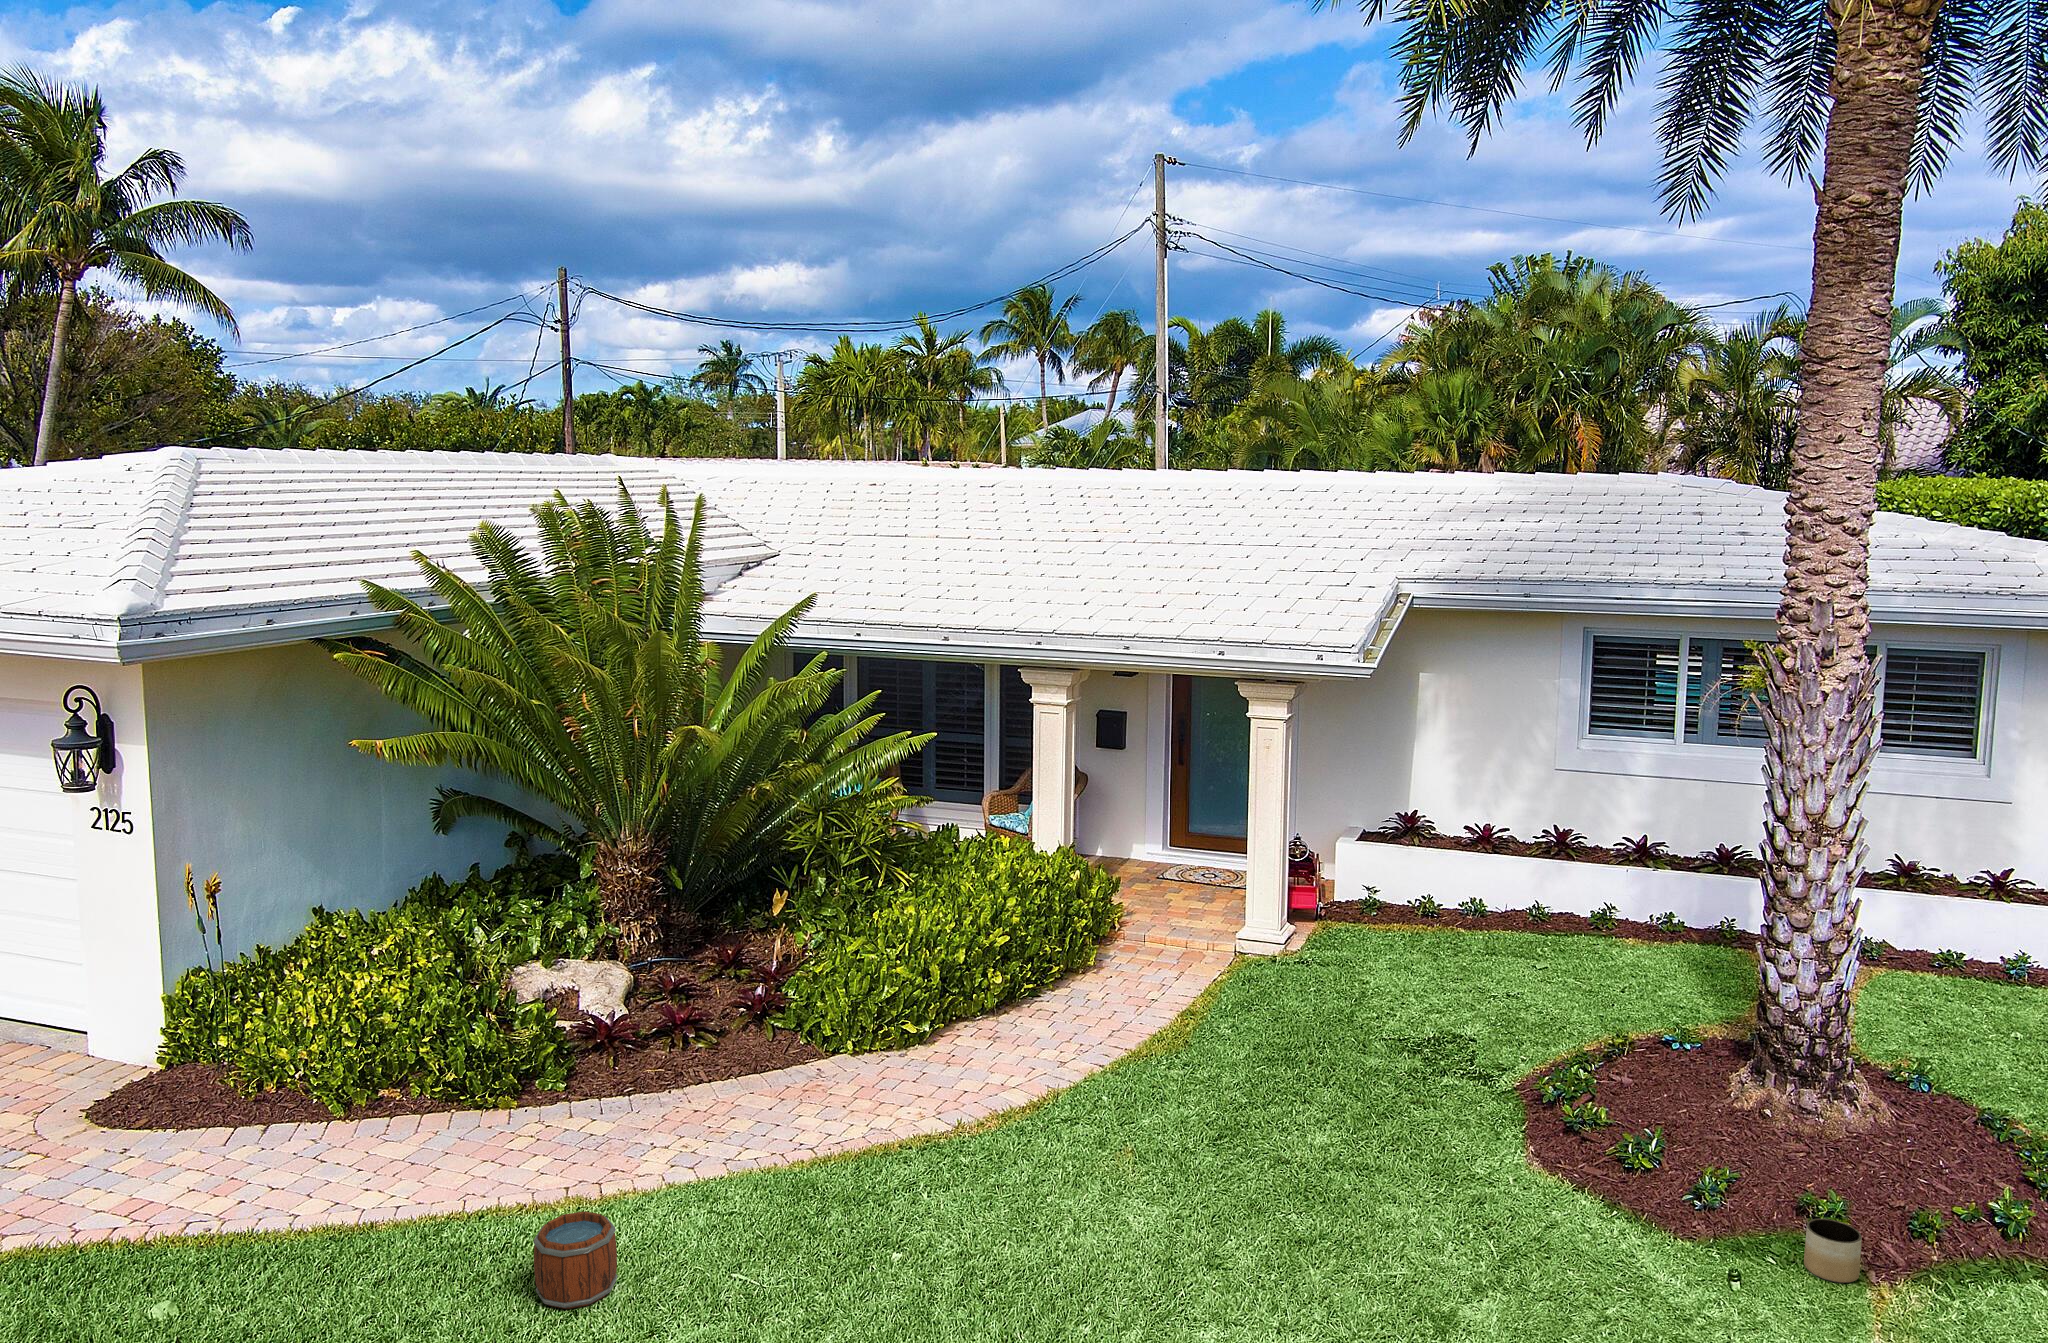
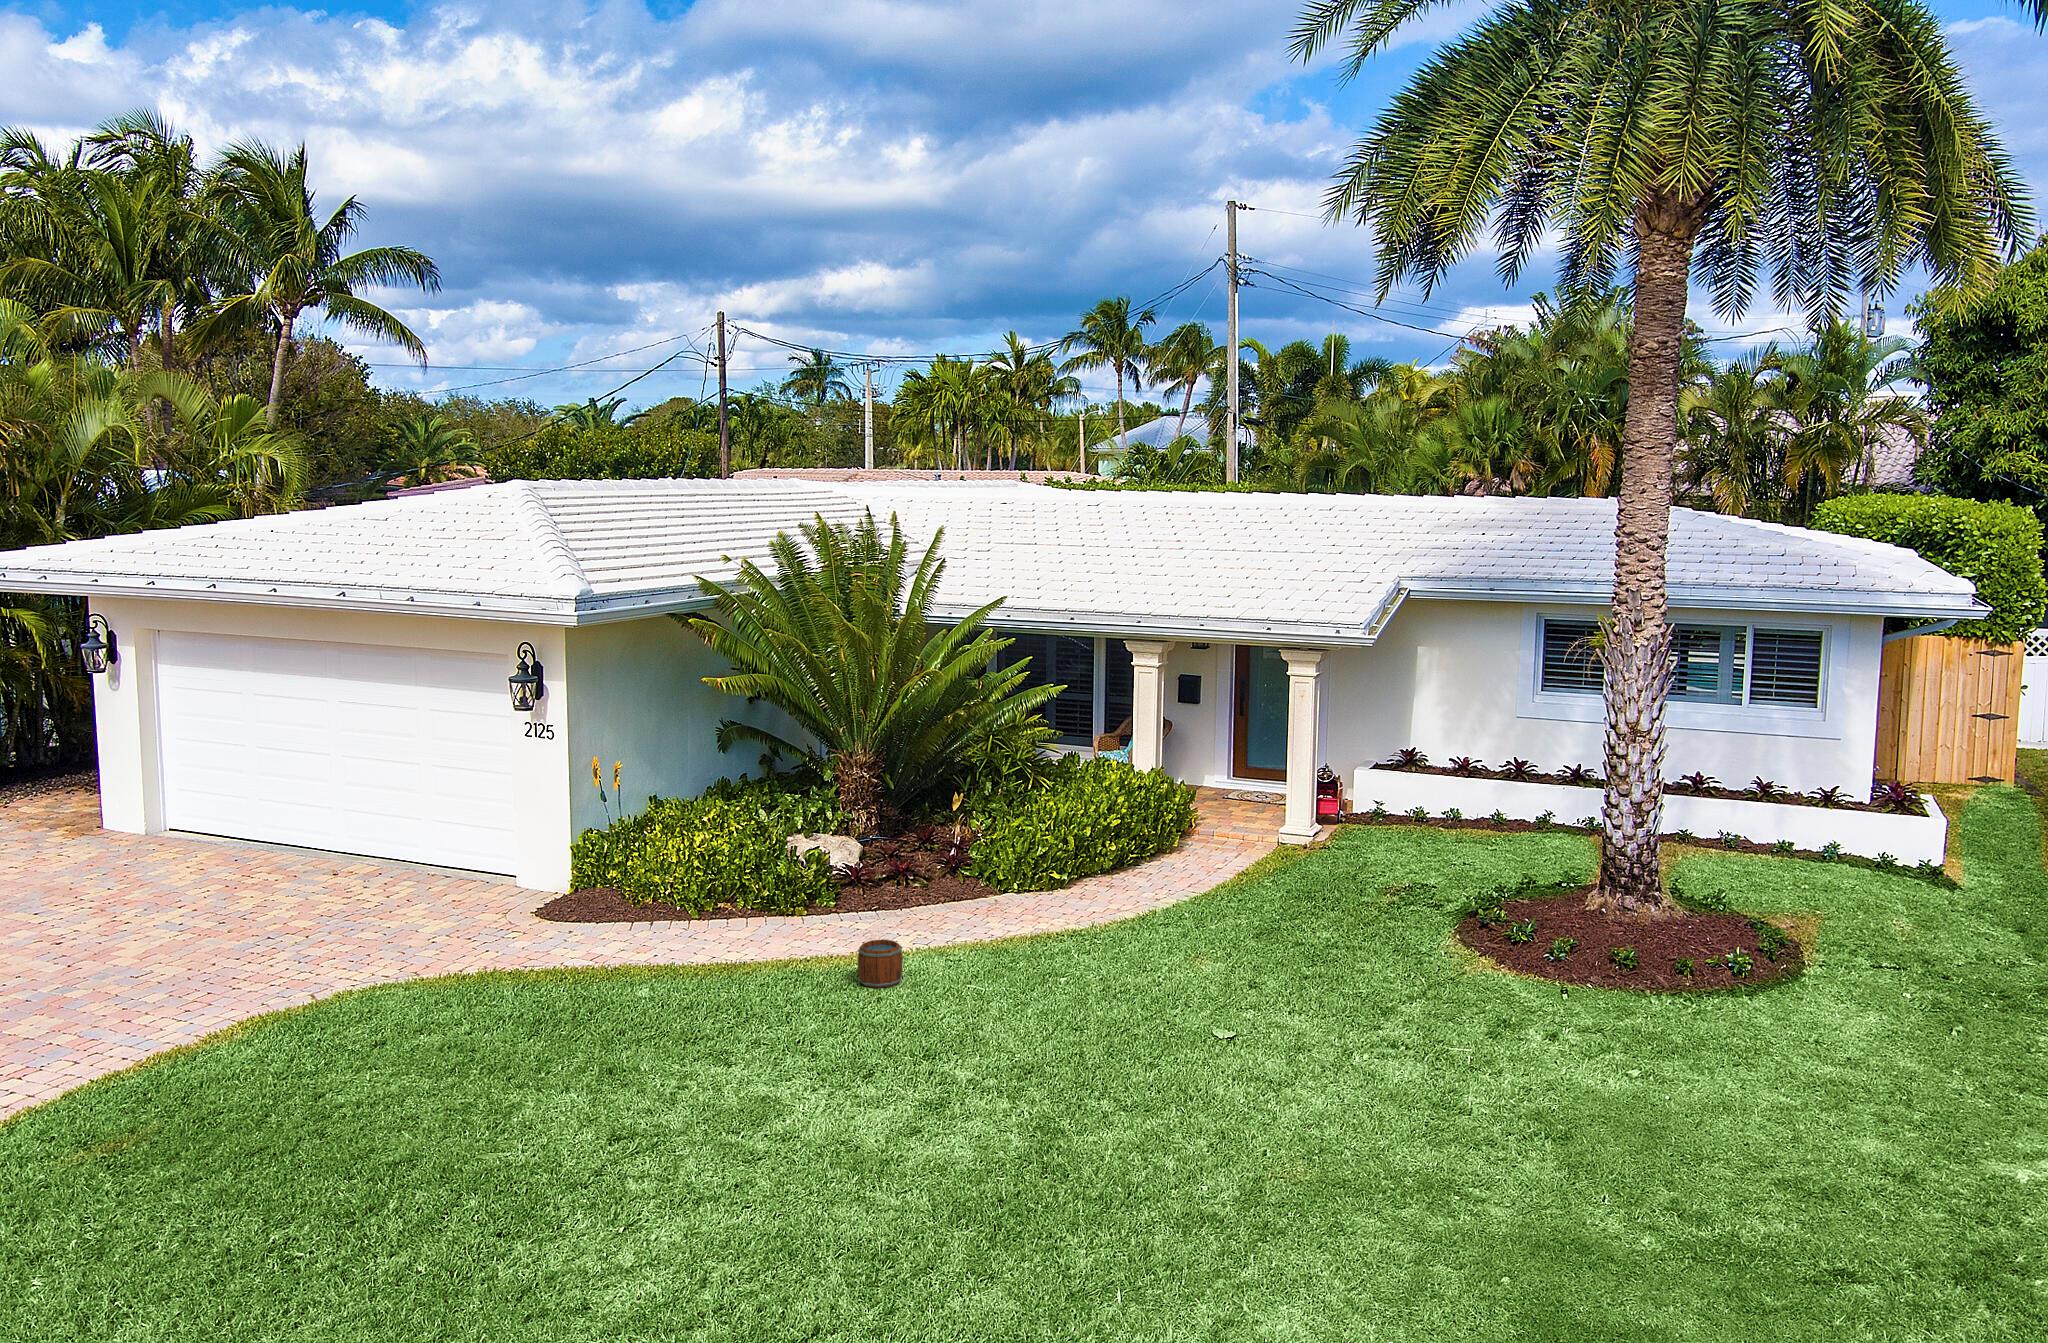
planter: present [1804,1219,1862,1283] -> none [1600,956,1632,990]

